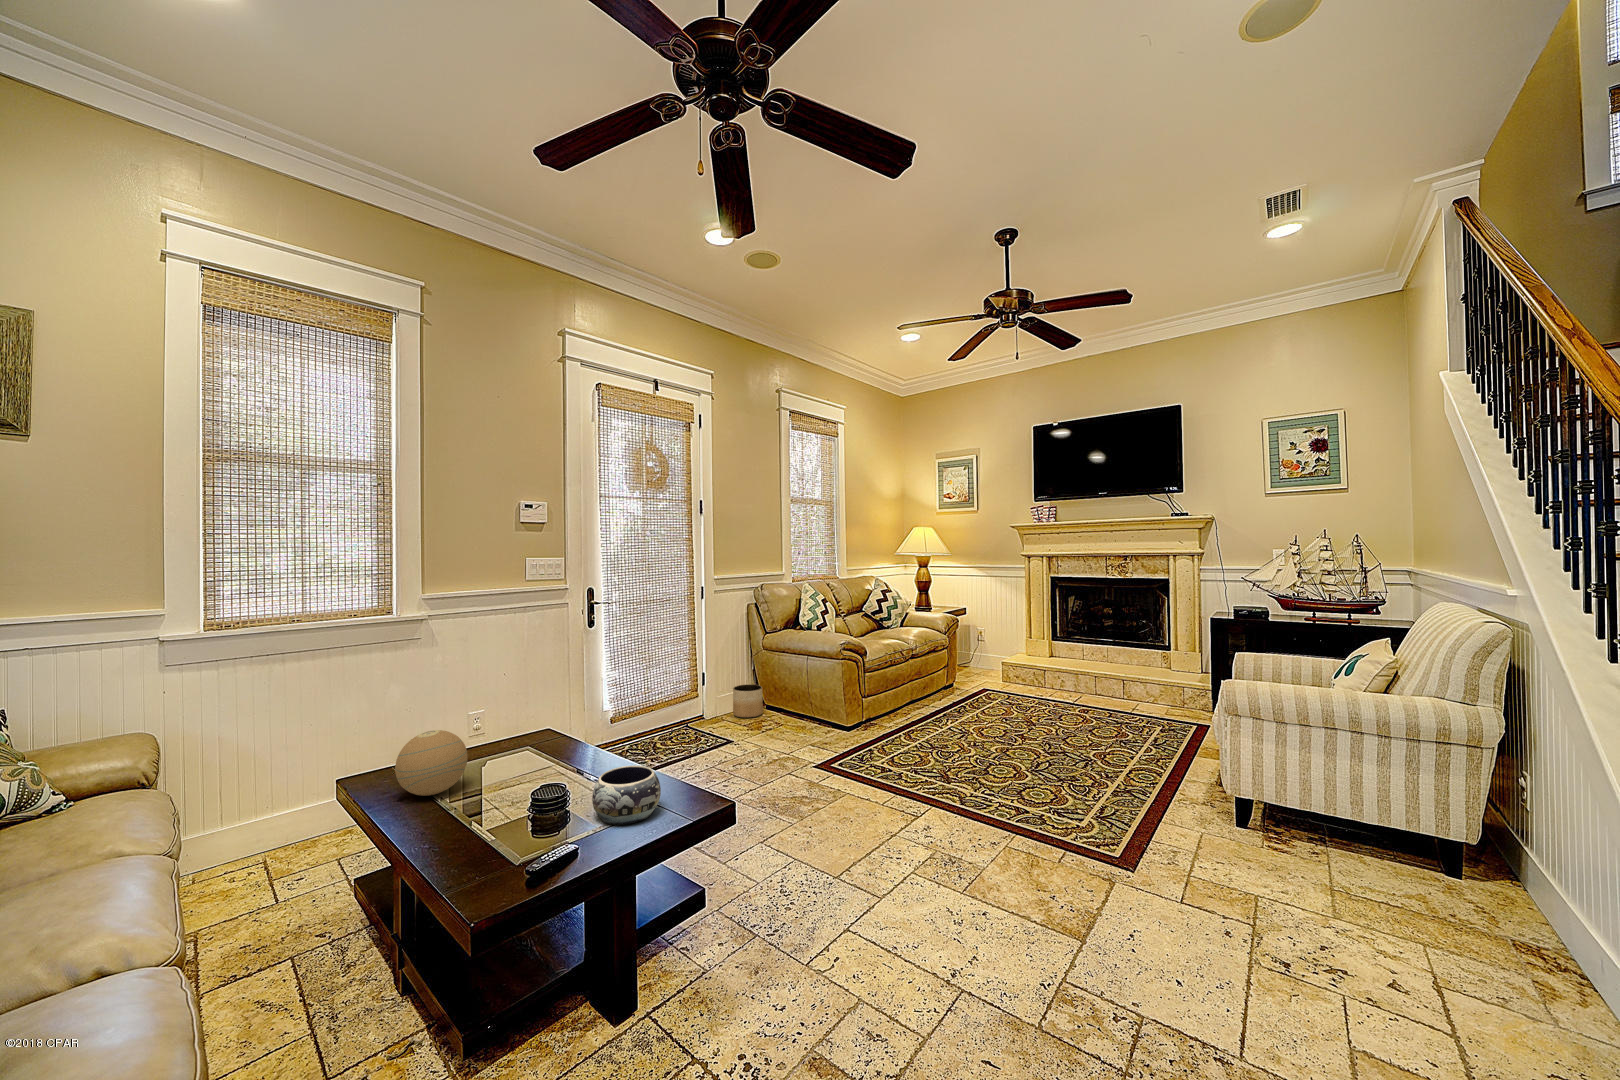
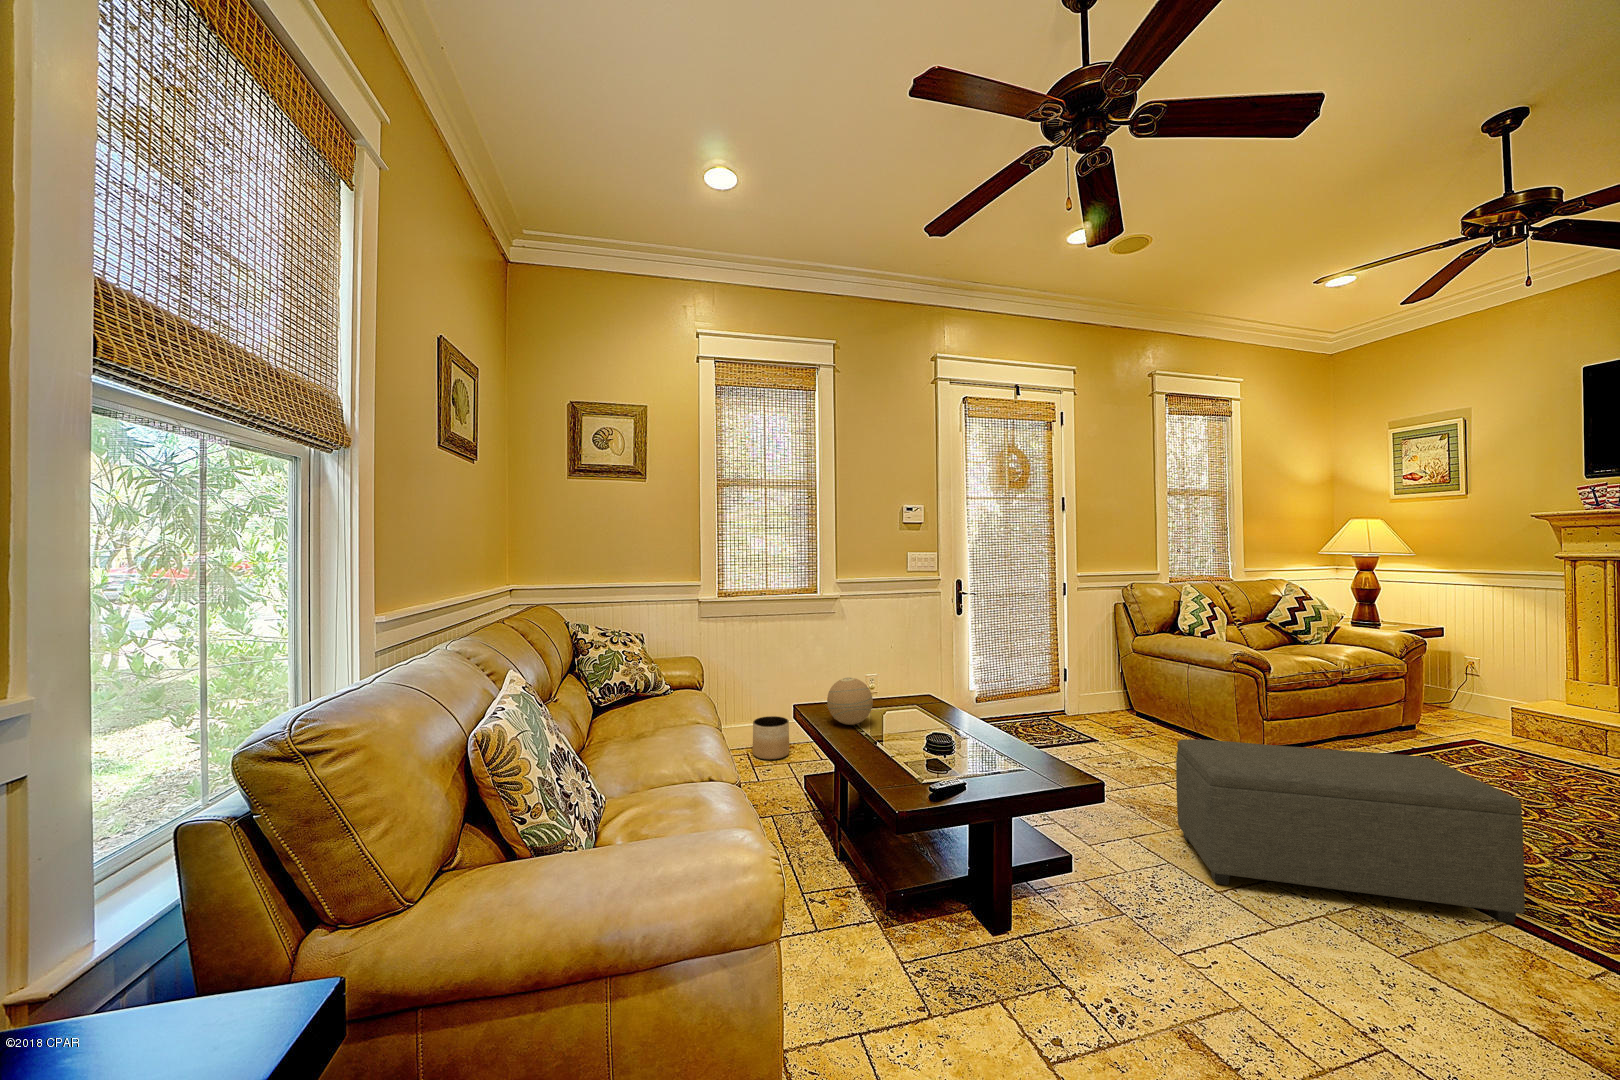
planter: present [733,684,763,718] -> present [753,716,789,760]
ottoman: none [802,716,1024,868] -> present [1176,739,1525,924]
decorative bowl: present [592,765,661,825] -> none [967,729,1025,777]

